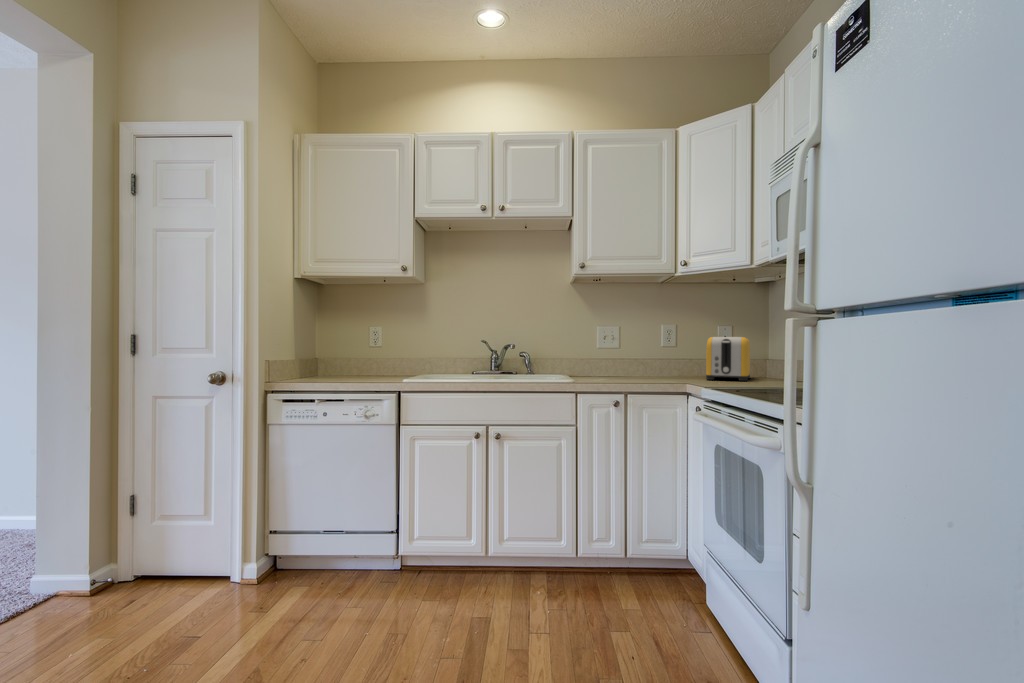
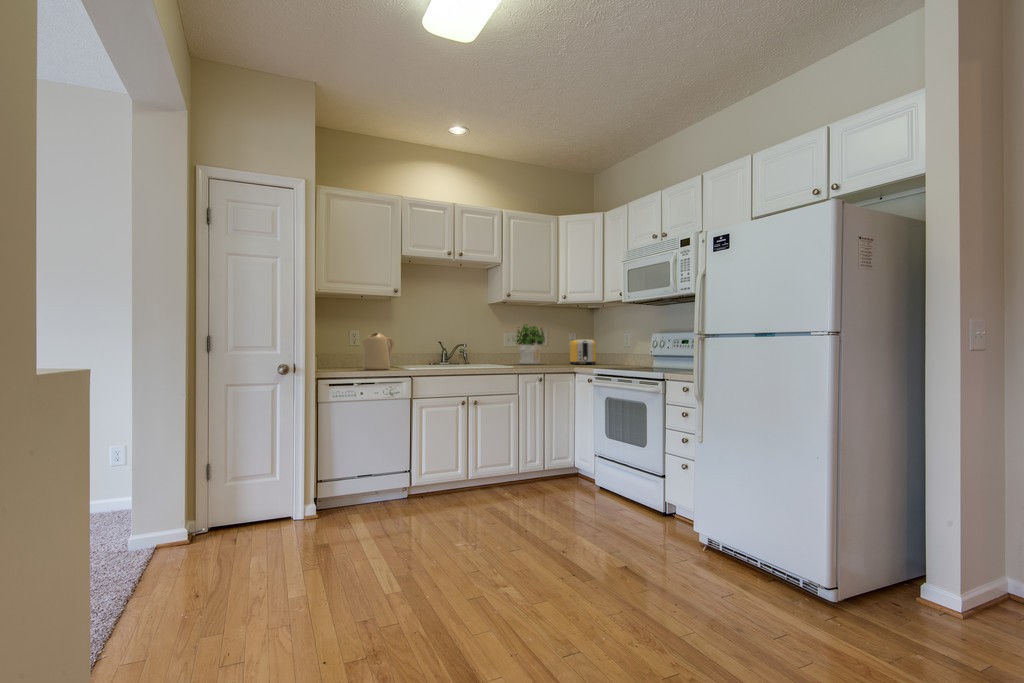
potted plant: none [610,311,666,376] -> present [513,324,545,364]
kettle: none [333,330,388,382] -> present [362,333,394,370]

